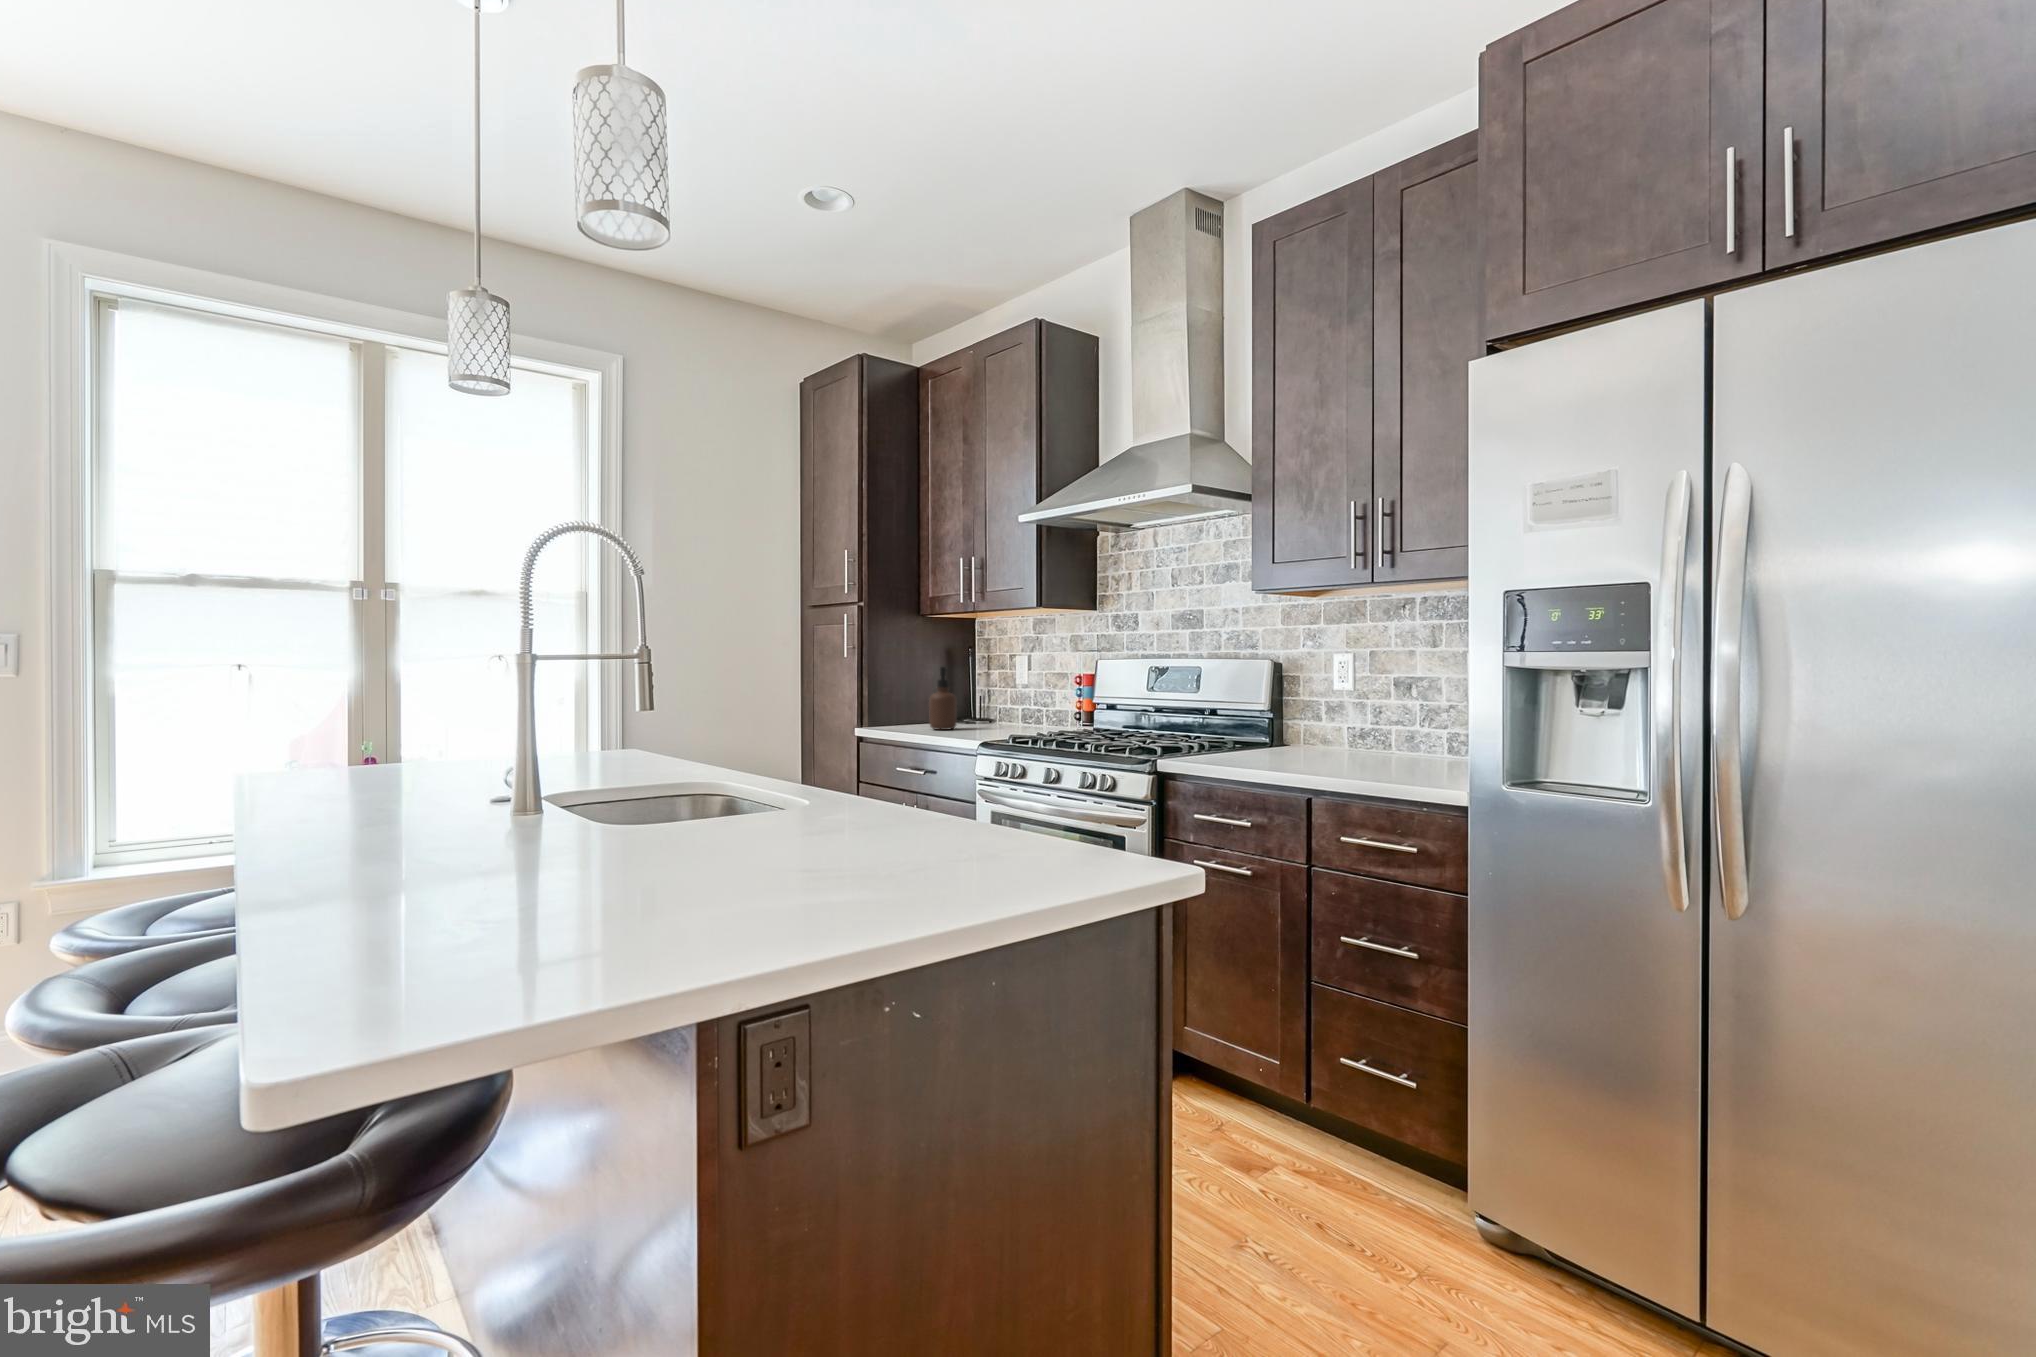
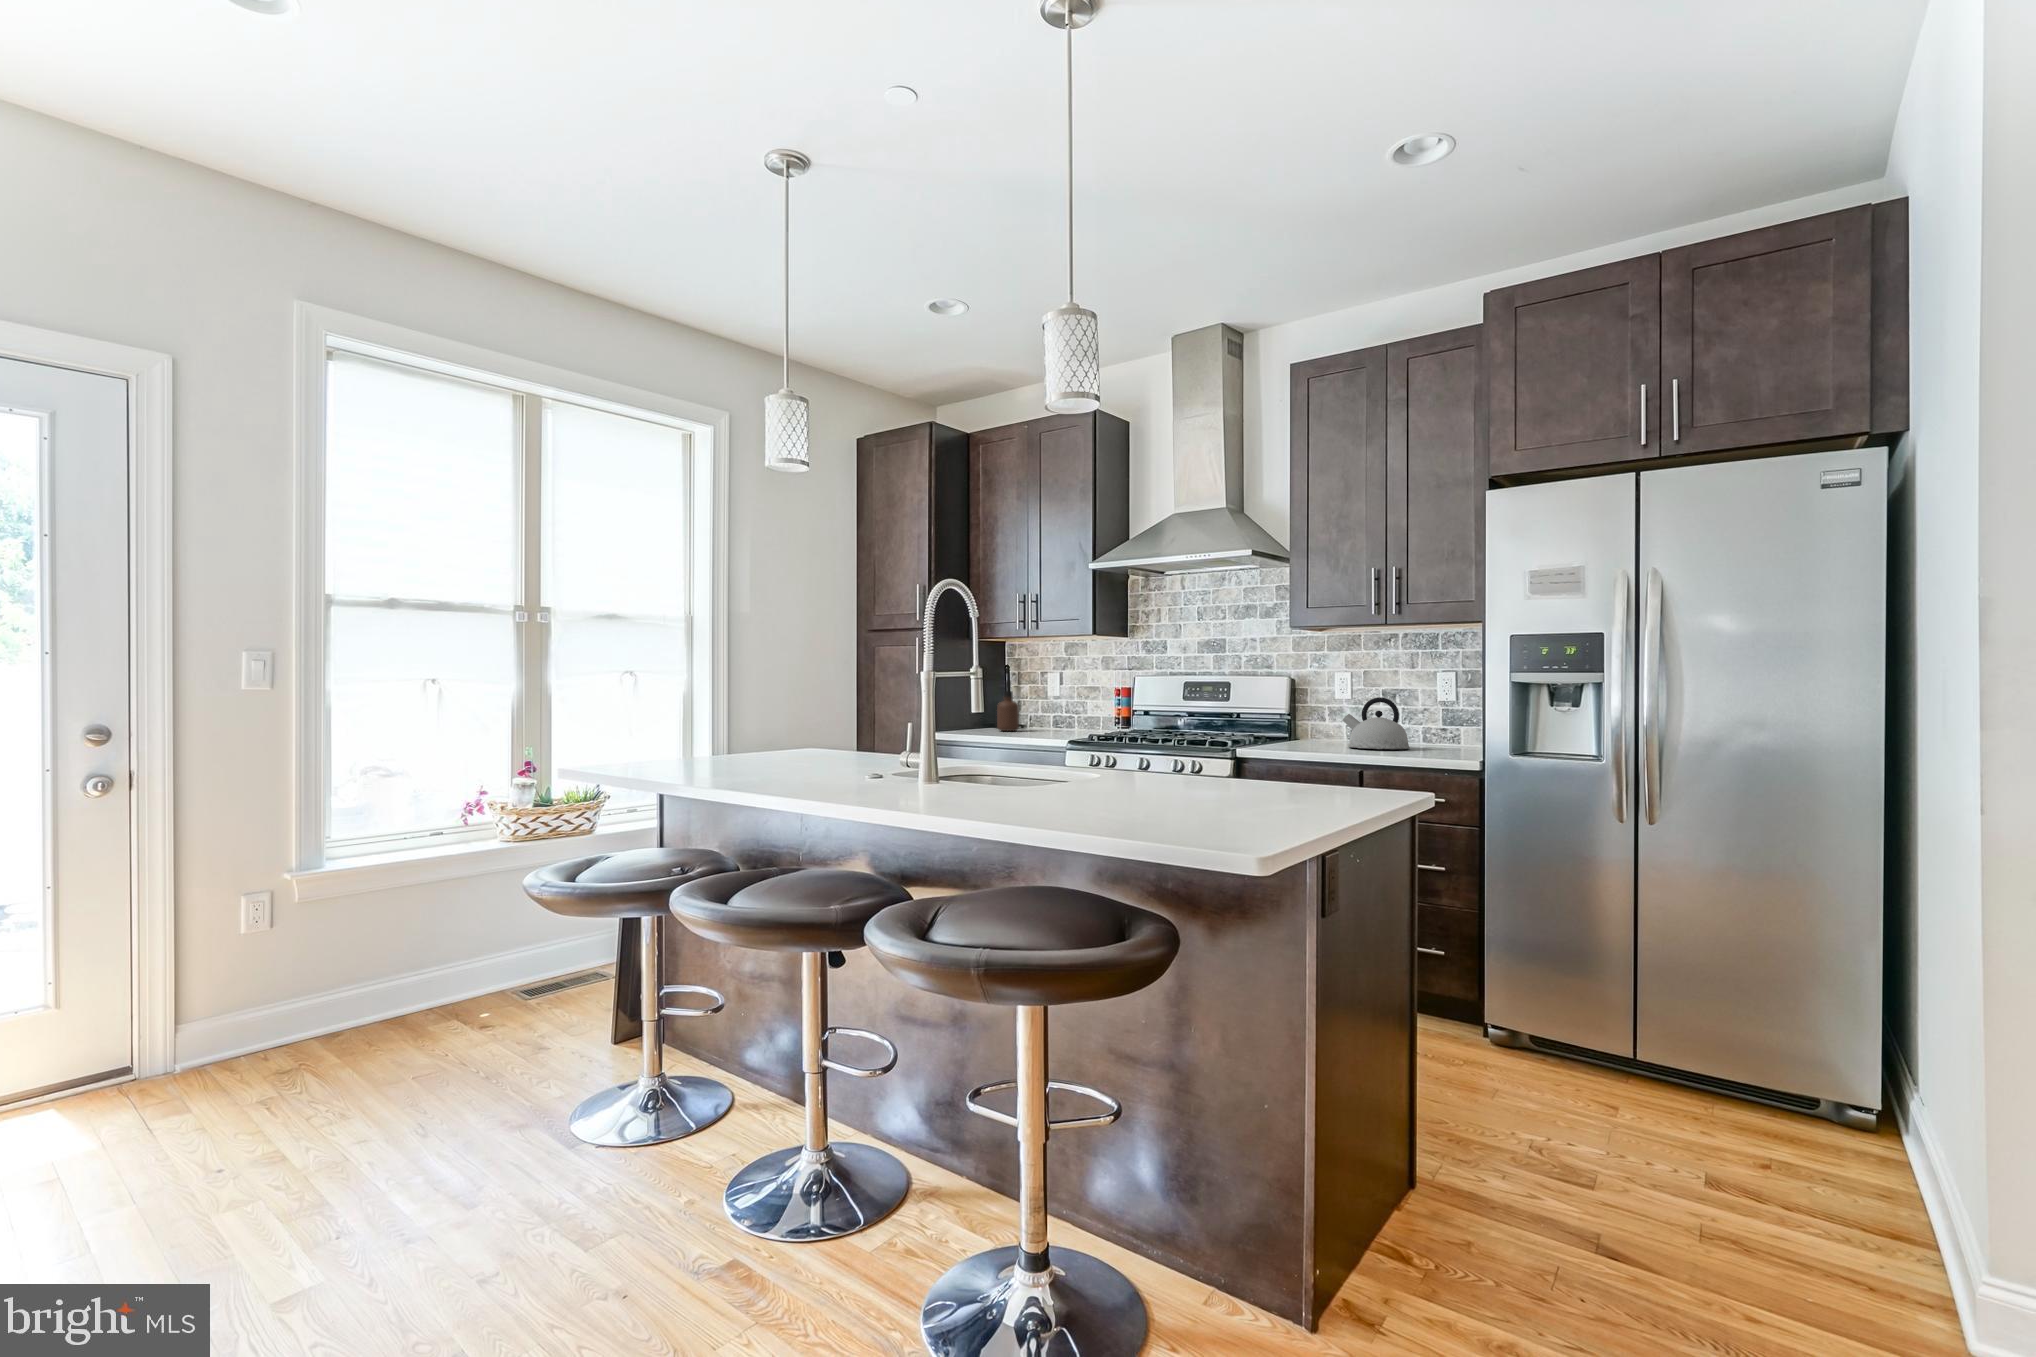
kettle: none [1313,690,1409,767] -> present [1343,697,1410,749]

